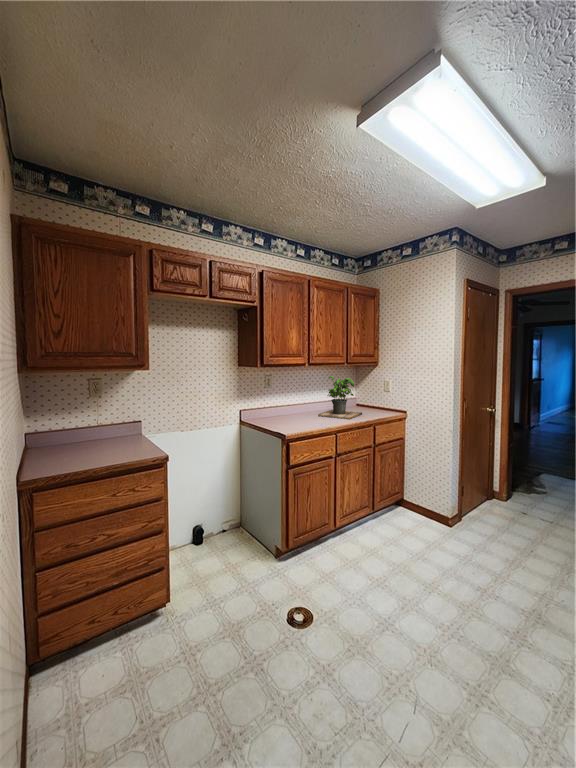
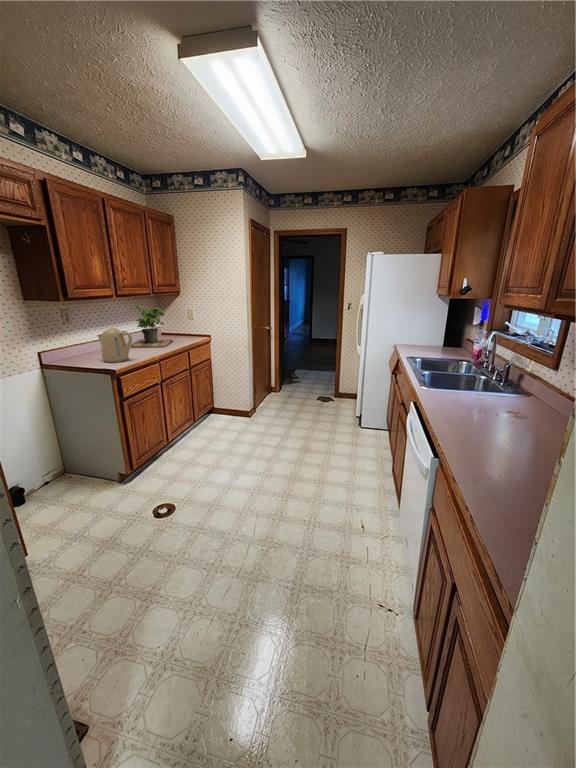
kettle: none [283,394,311,428] -> present [97,328,132,362]

